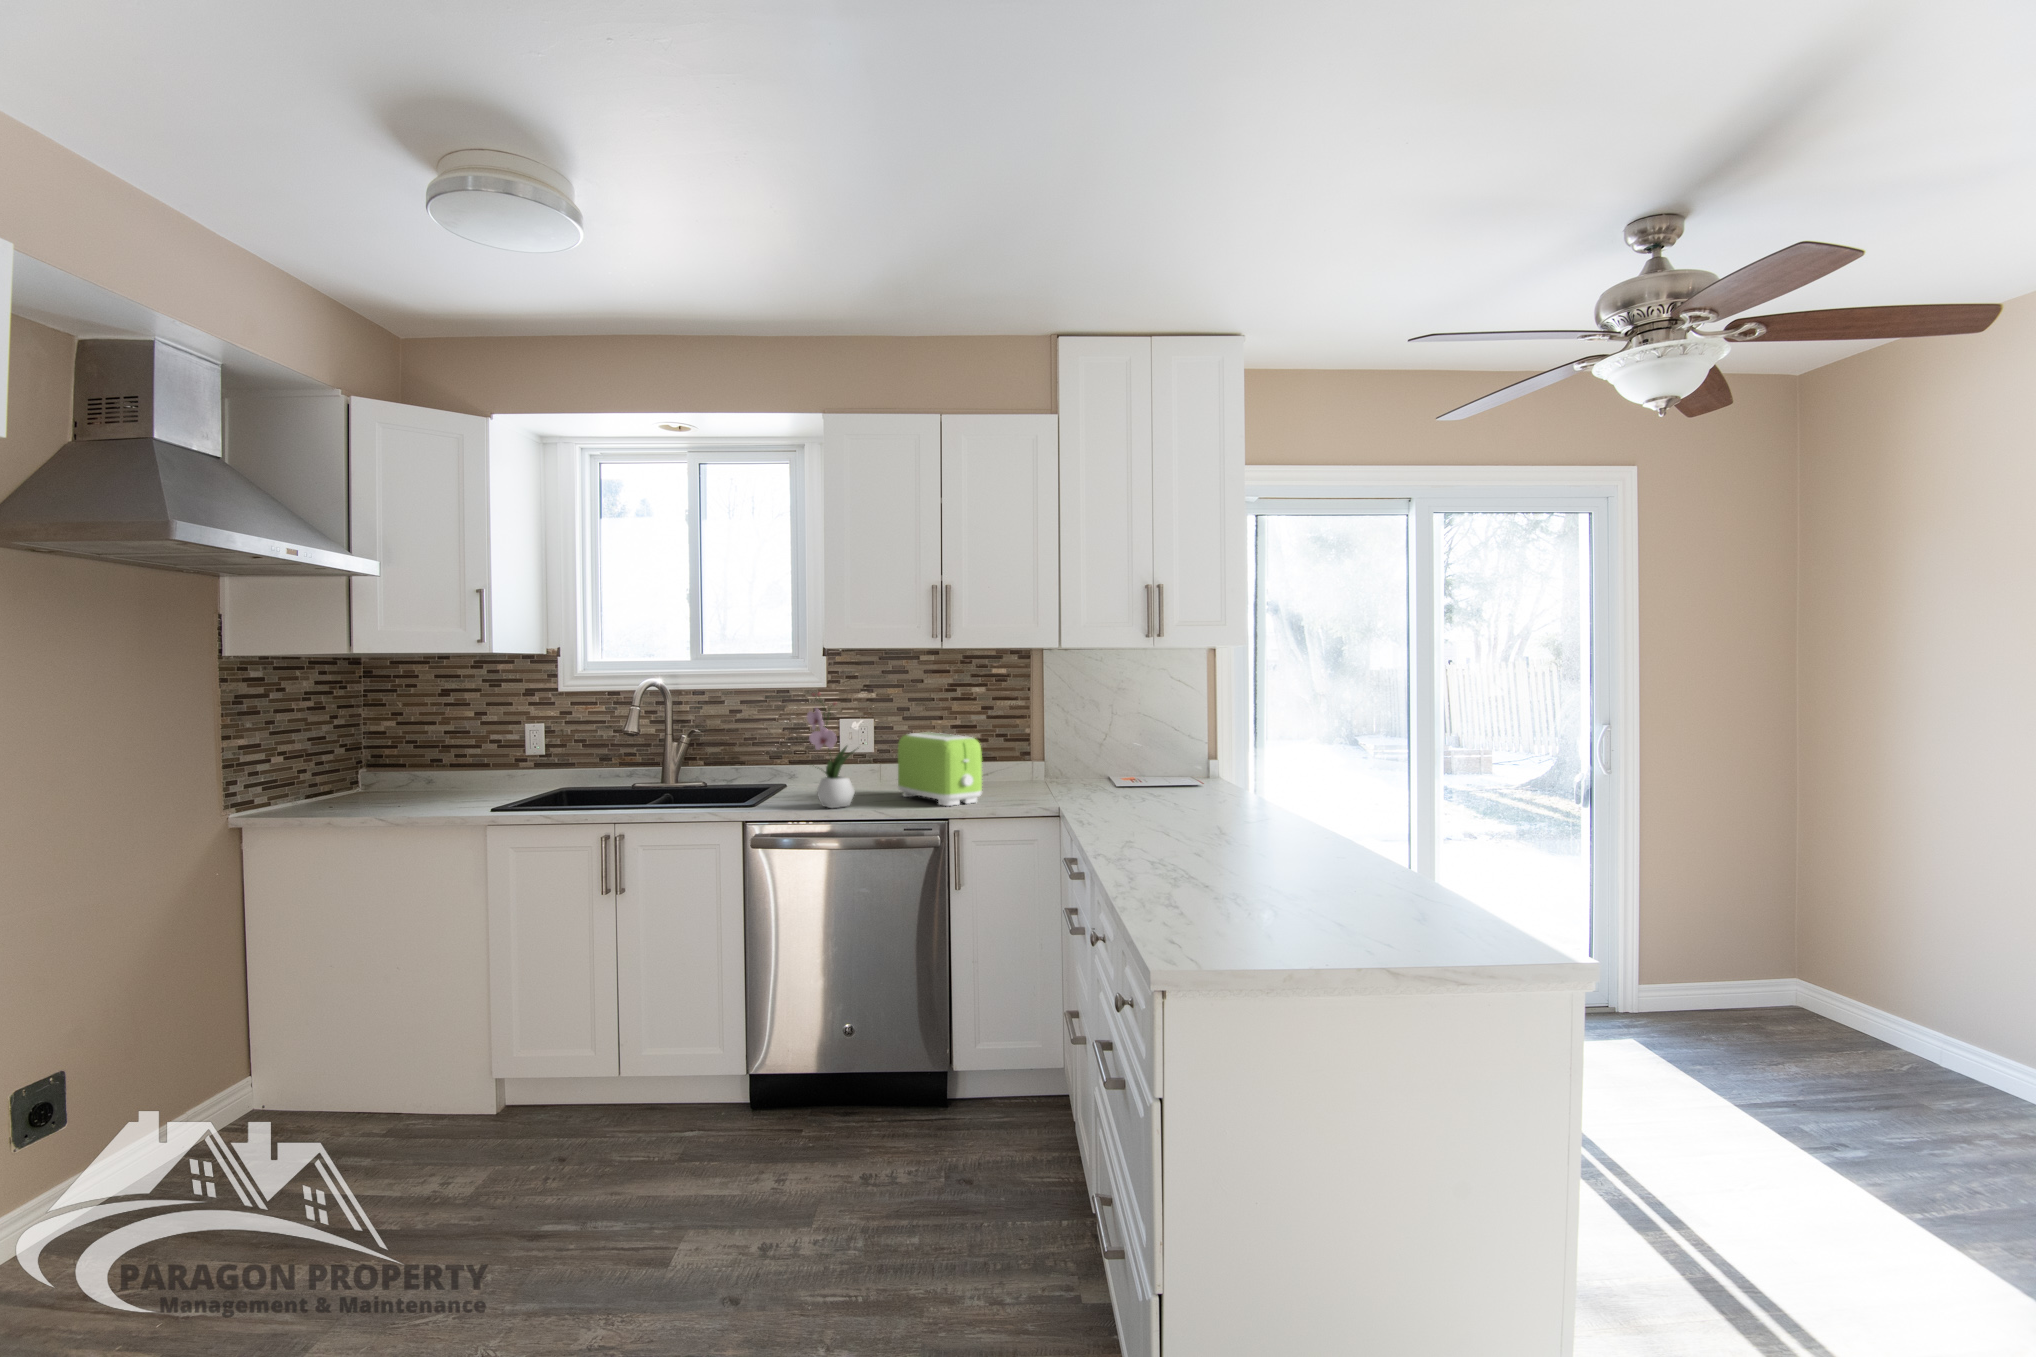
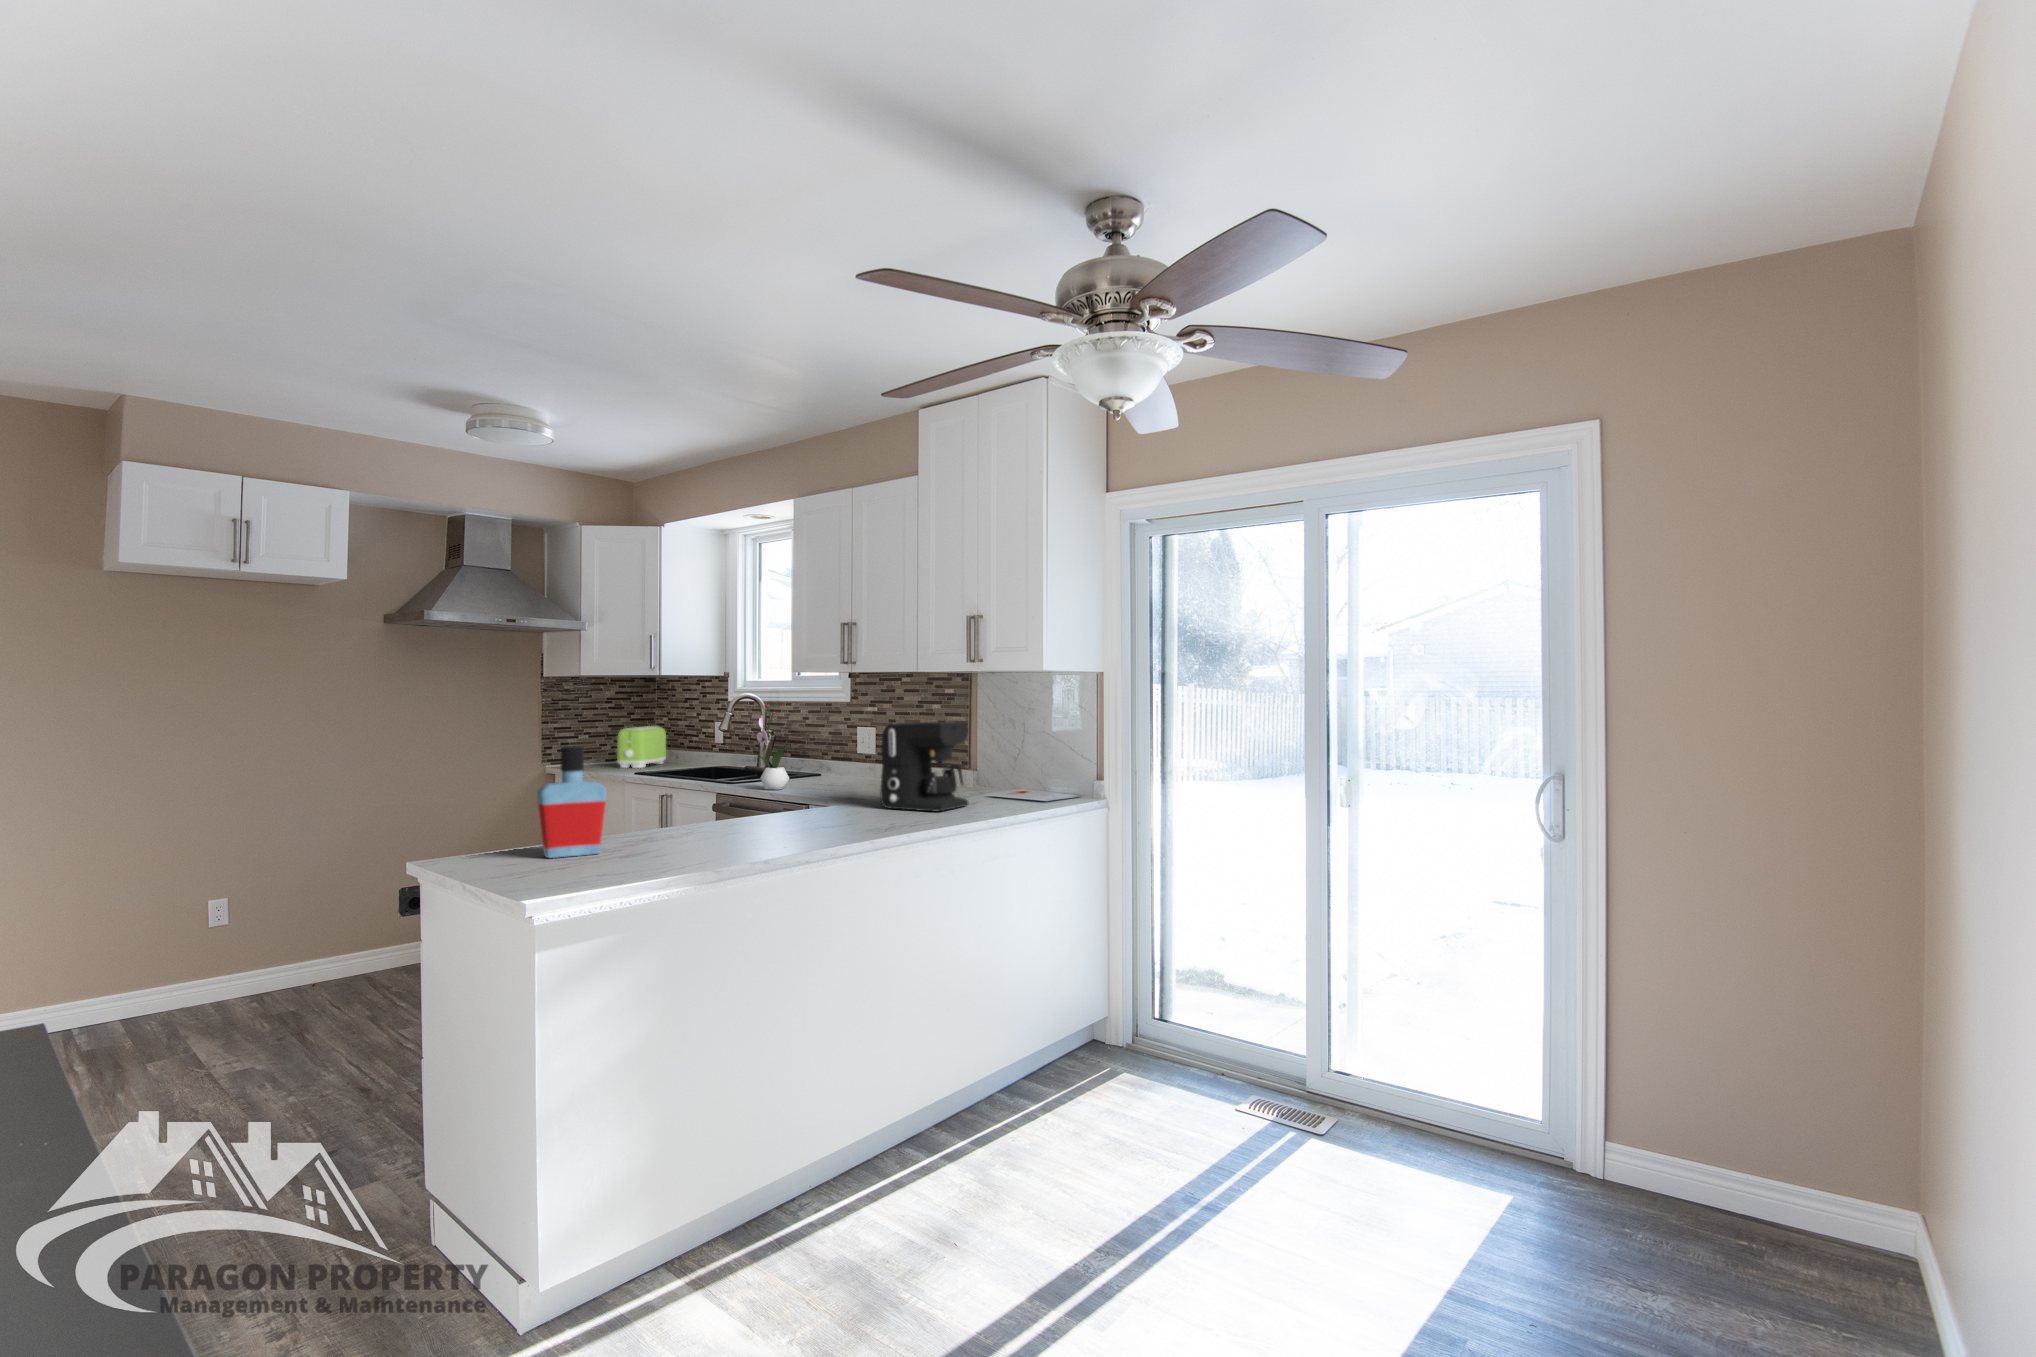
coffee maker: none [1089,704,1188,811] -> present [880,721,968,811]
toaster: present [898,732,982,806] -> present [617,726,666,768]
bottle: none [1171,758,1220,937] -> present [537,746,607,858]

